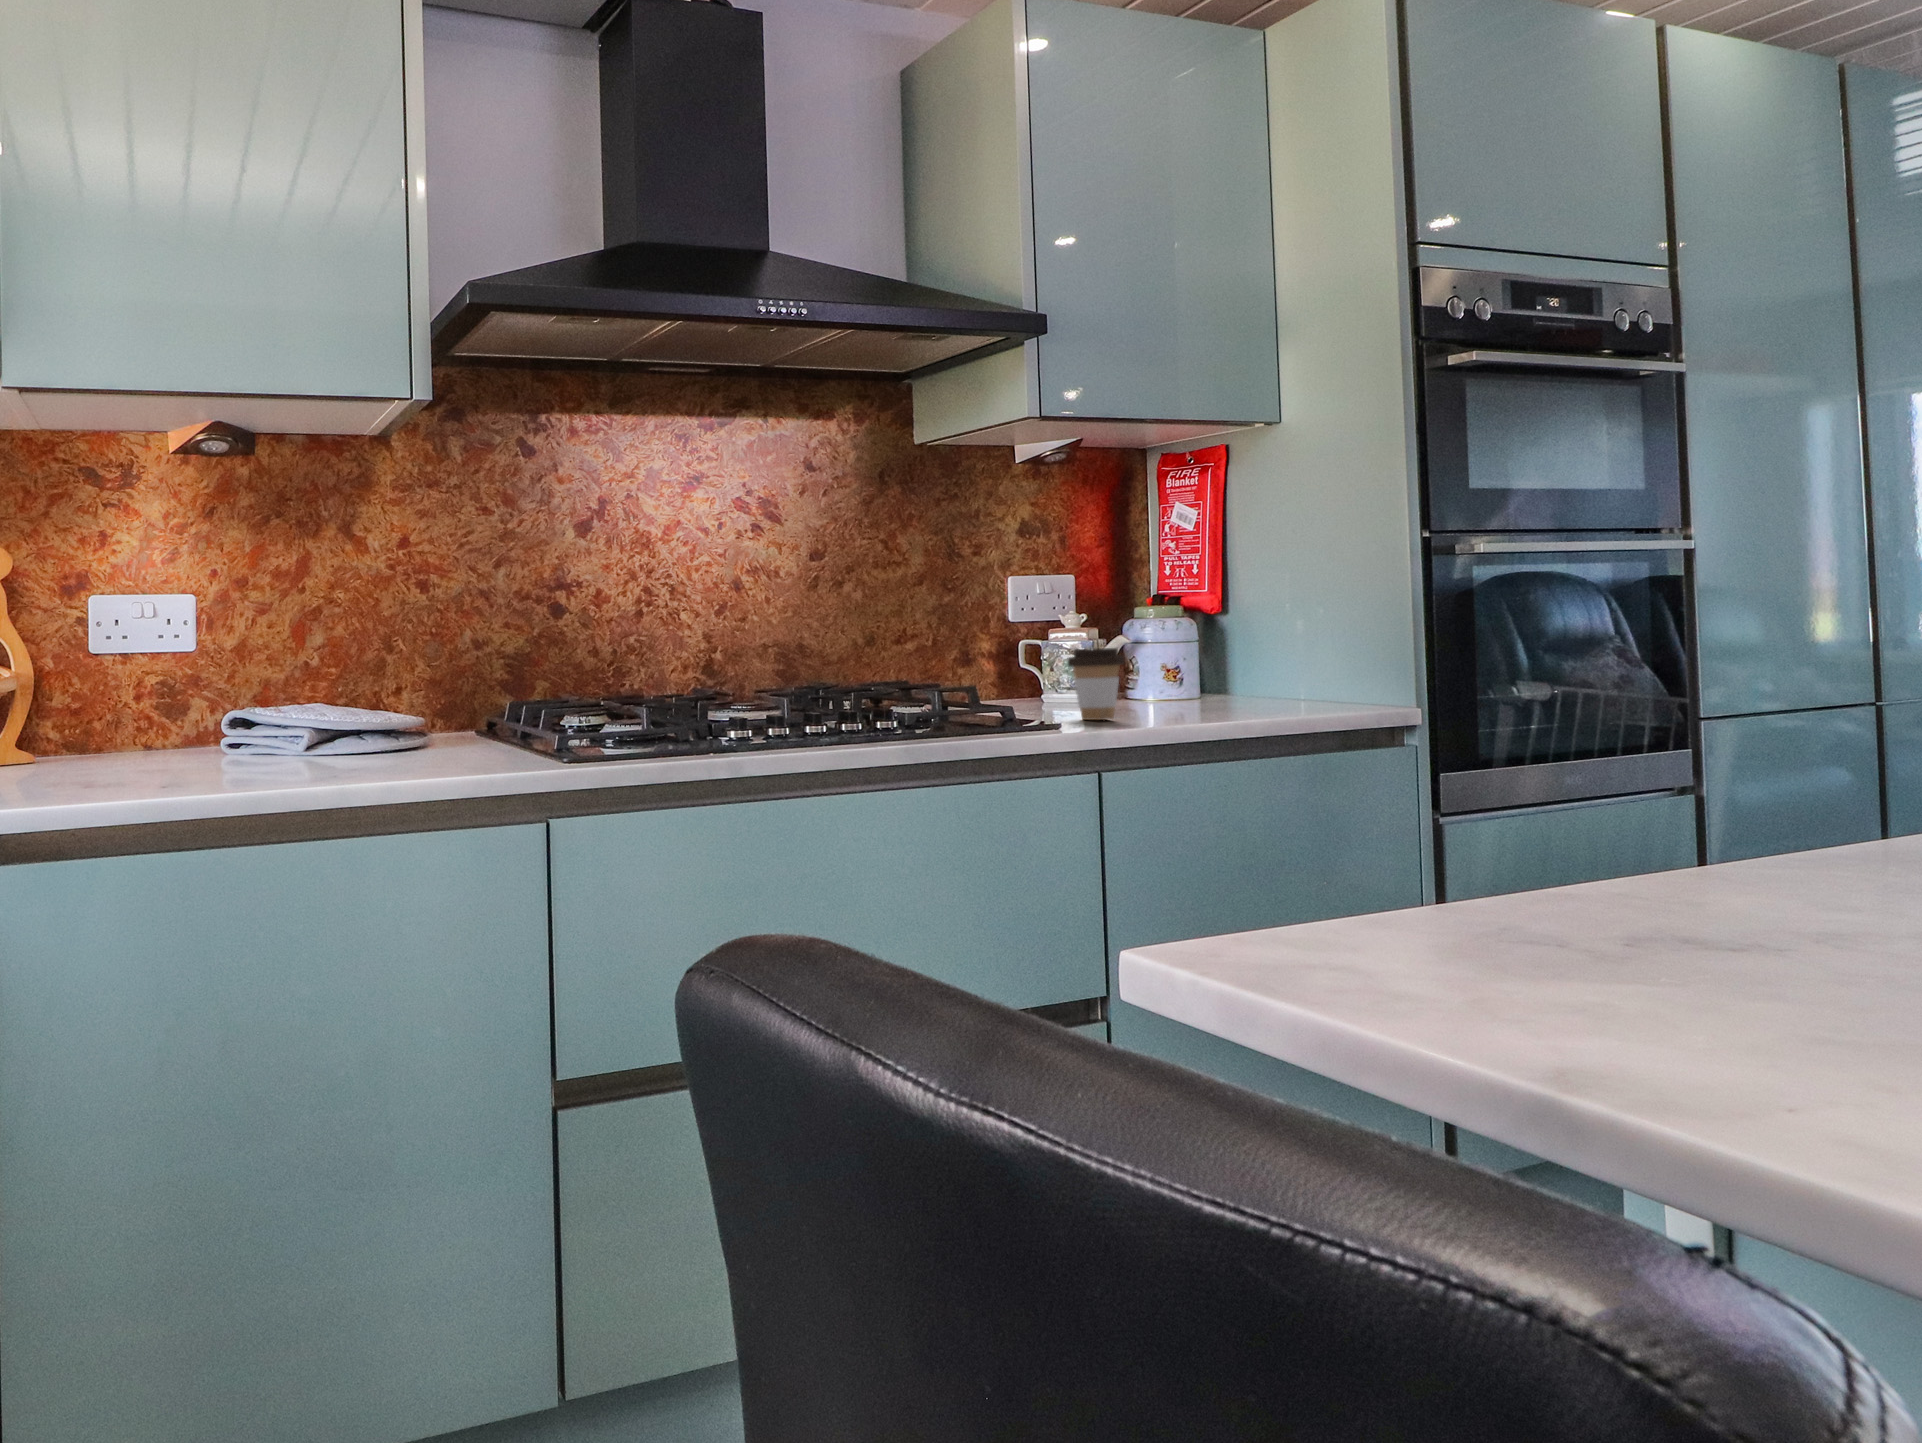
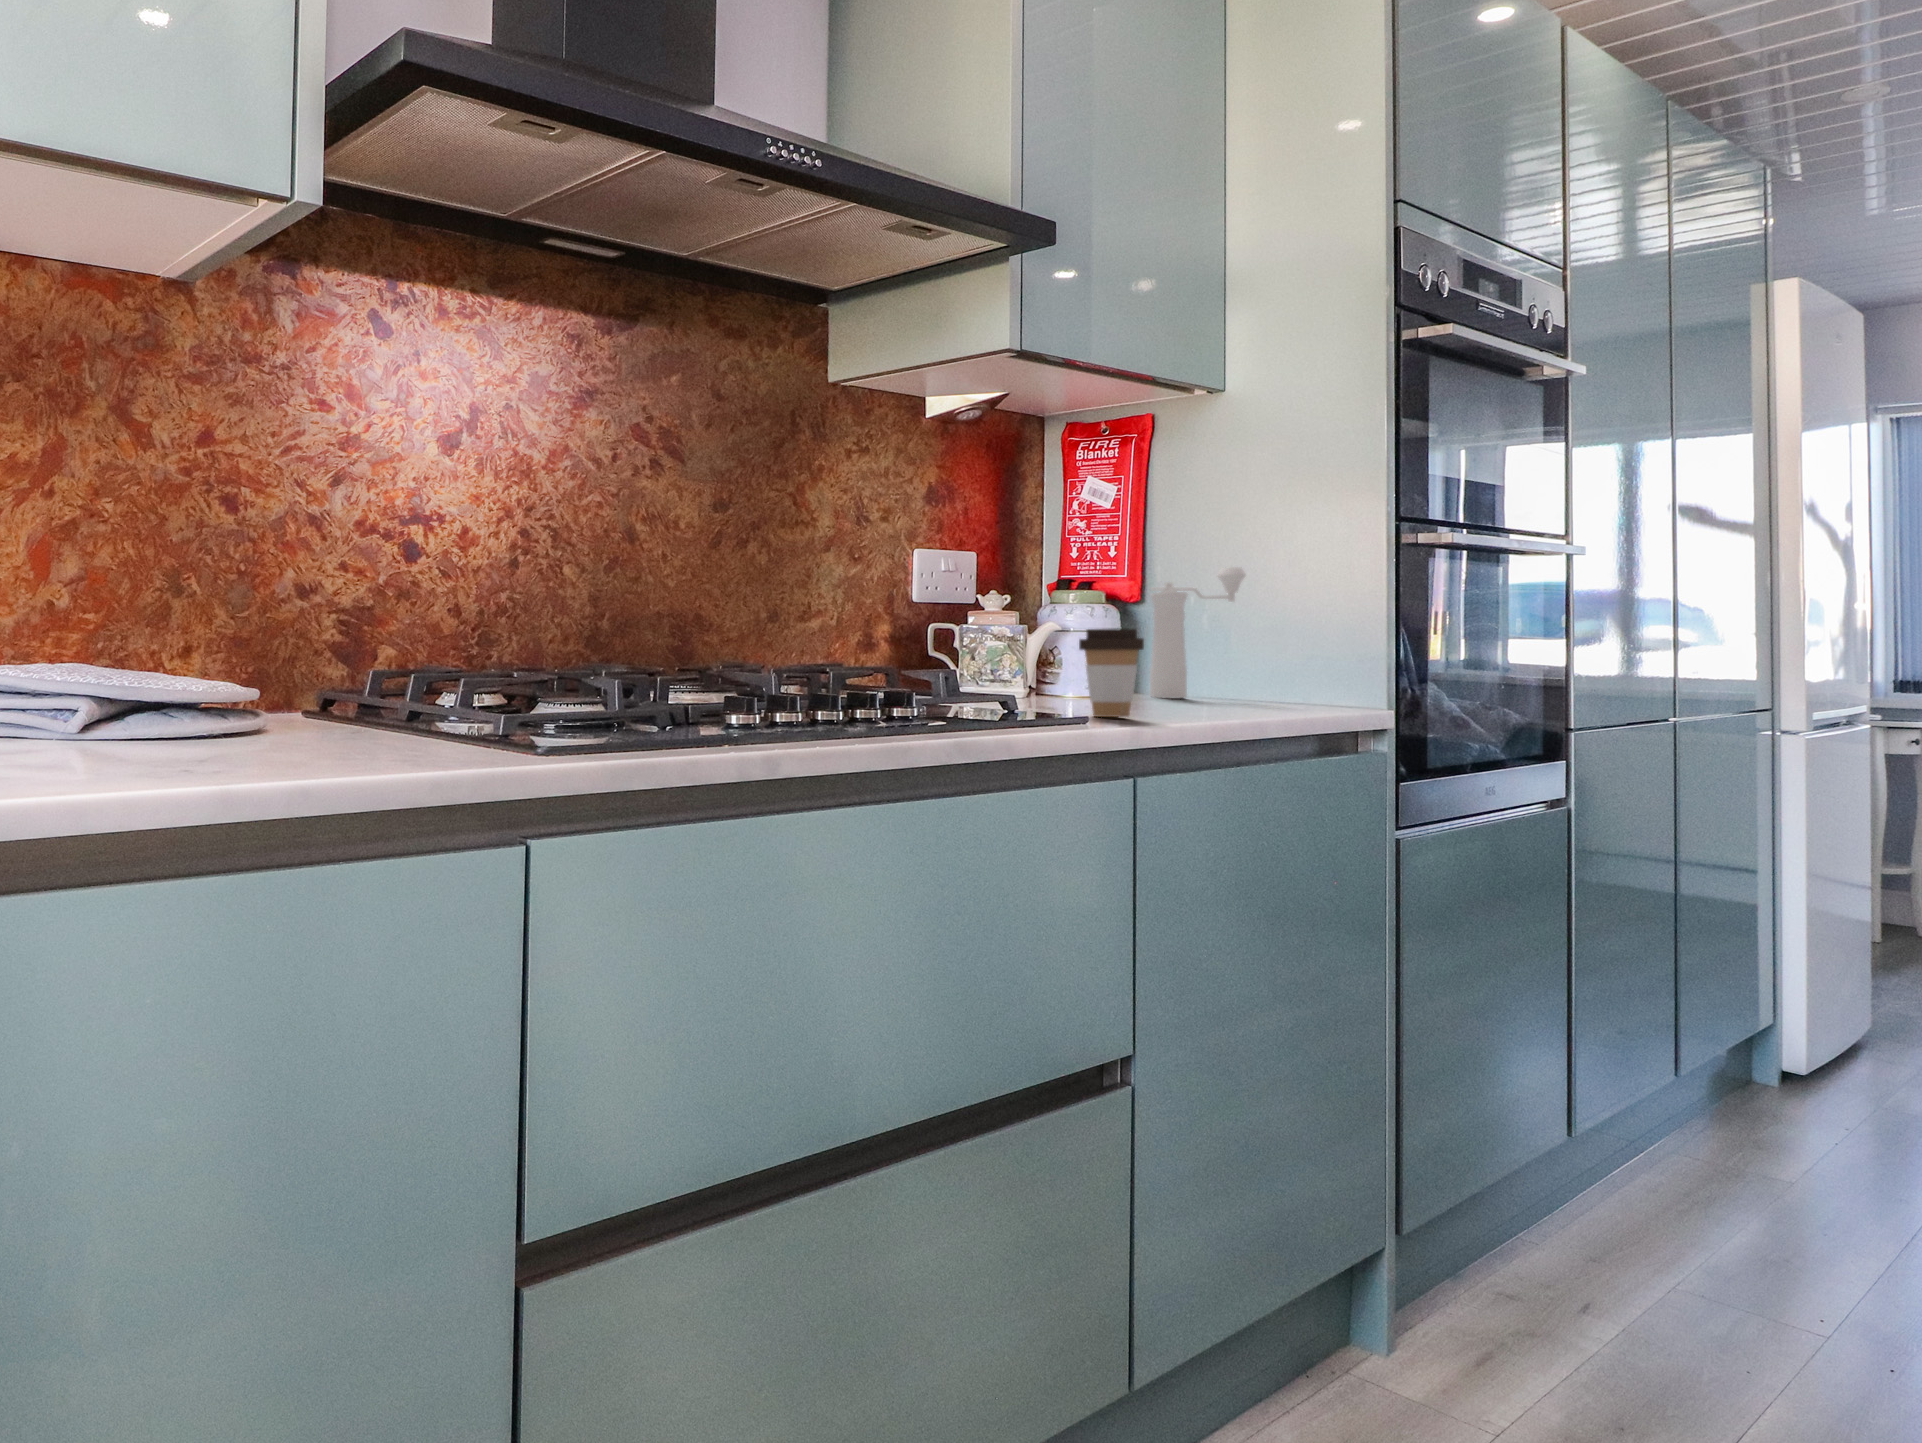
pepper mill: none [1198,582,1289,699] -> present [1150,567,1246,699]

